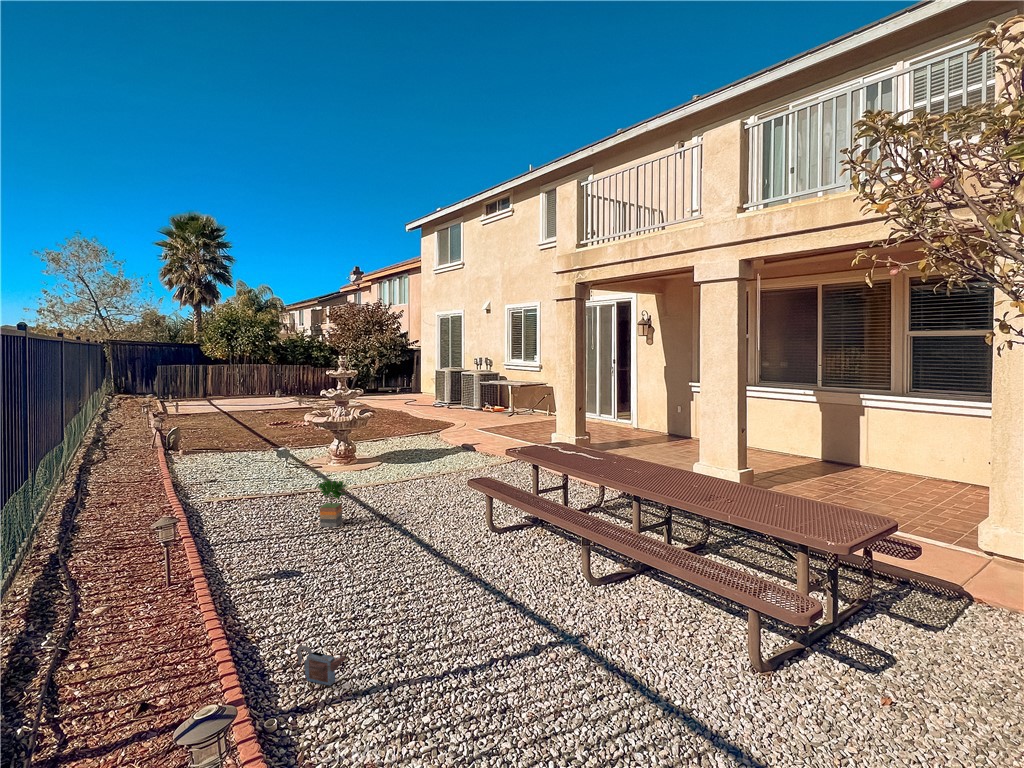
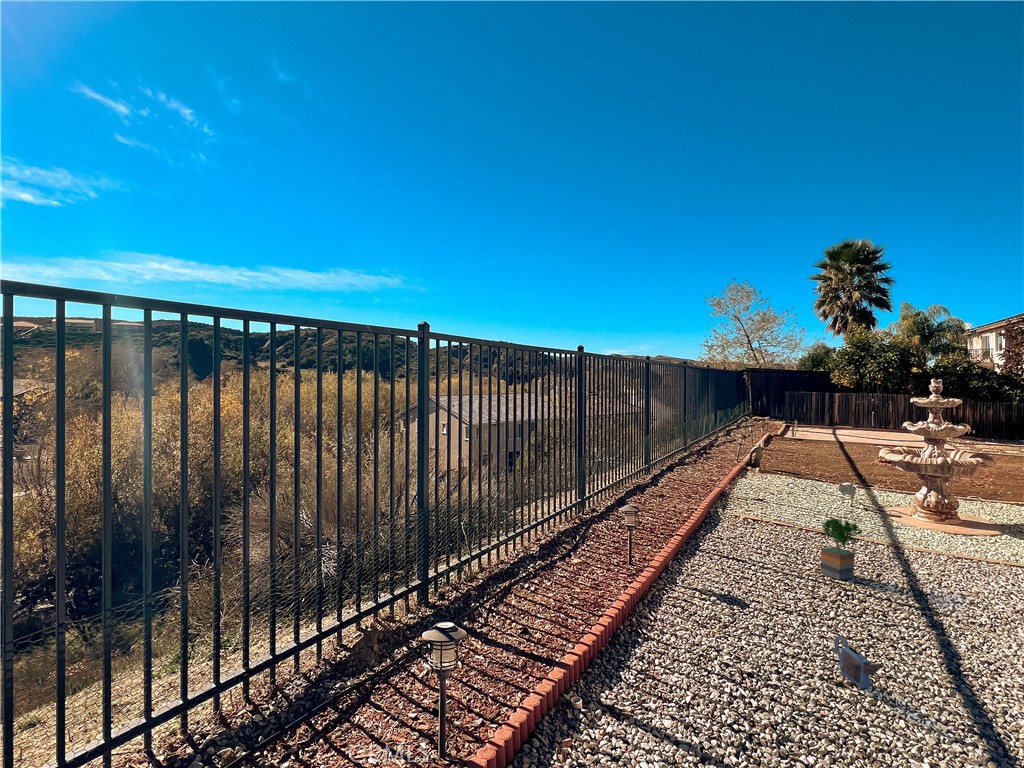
watering can: present [297,646,348,686] -> present [833,636,883,689]

